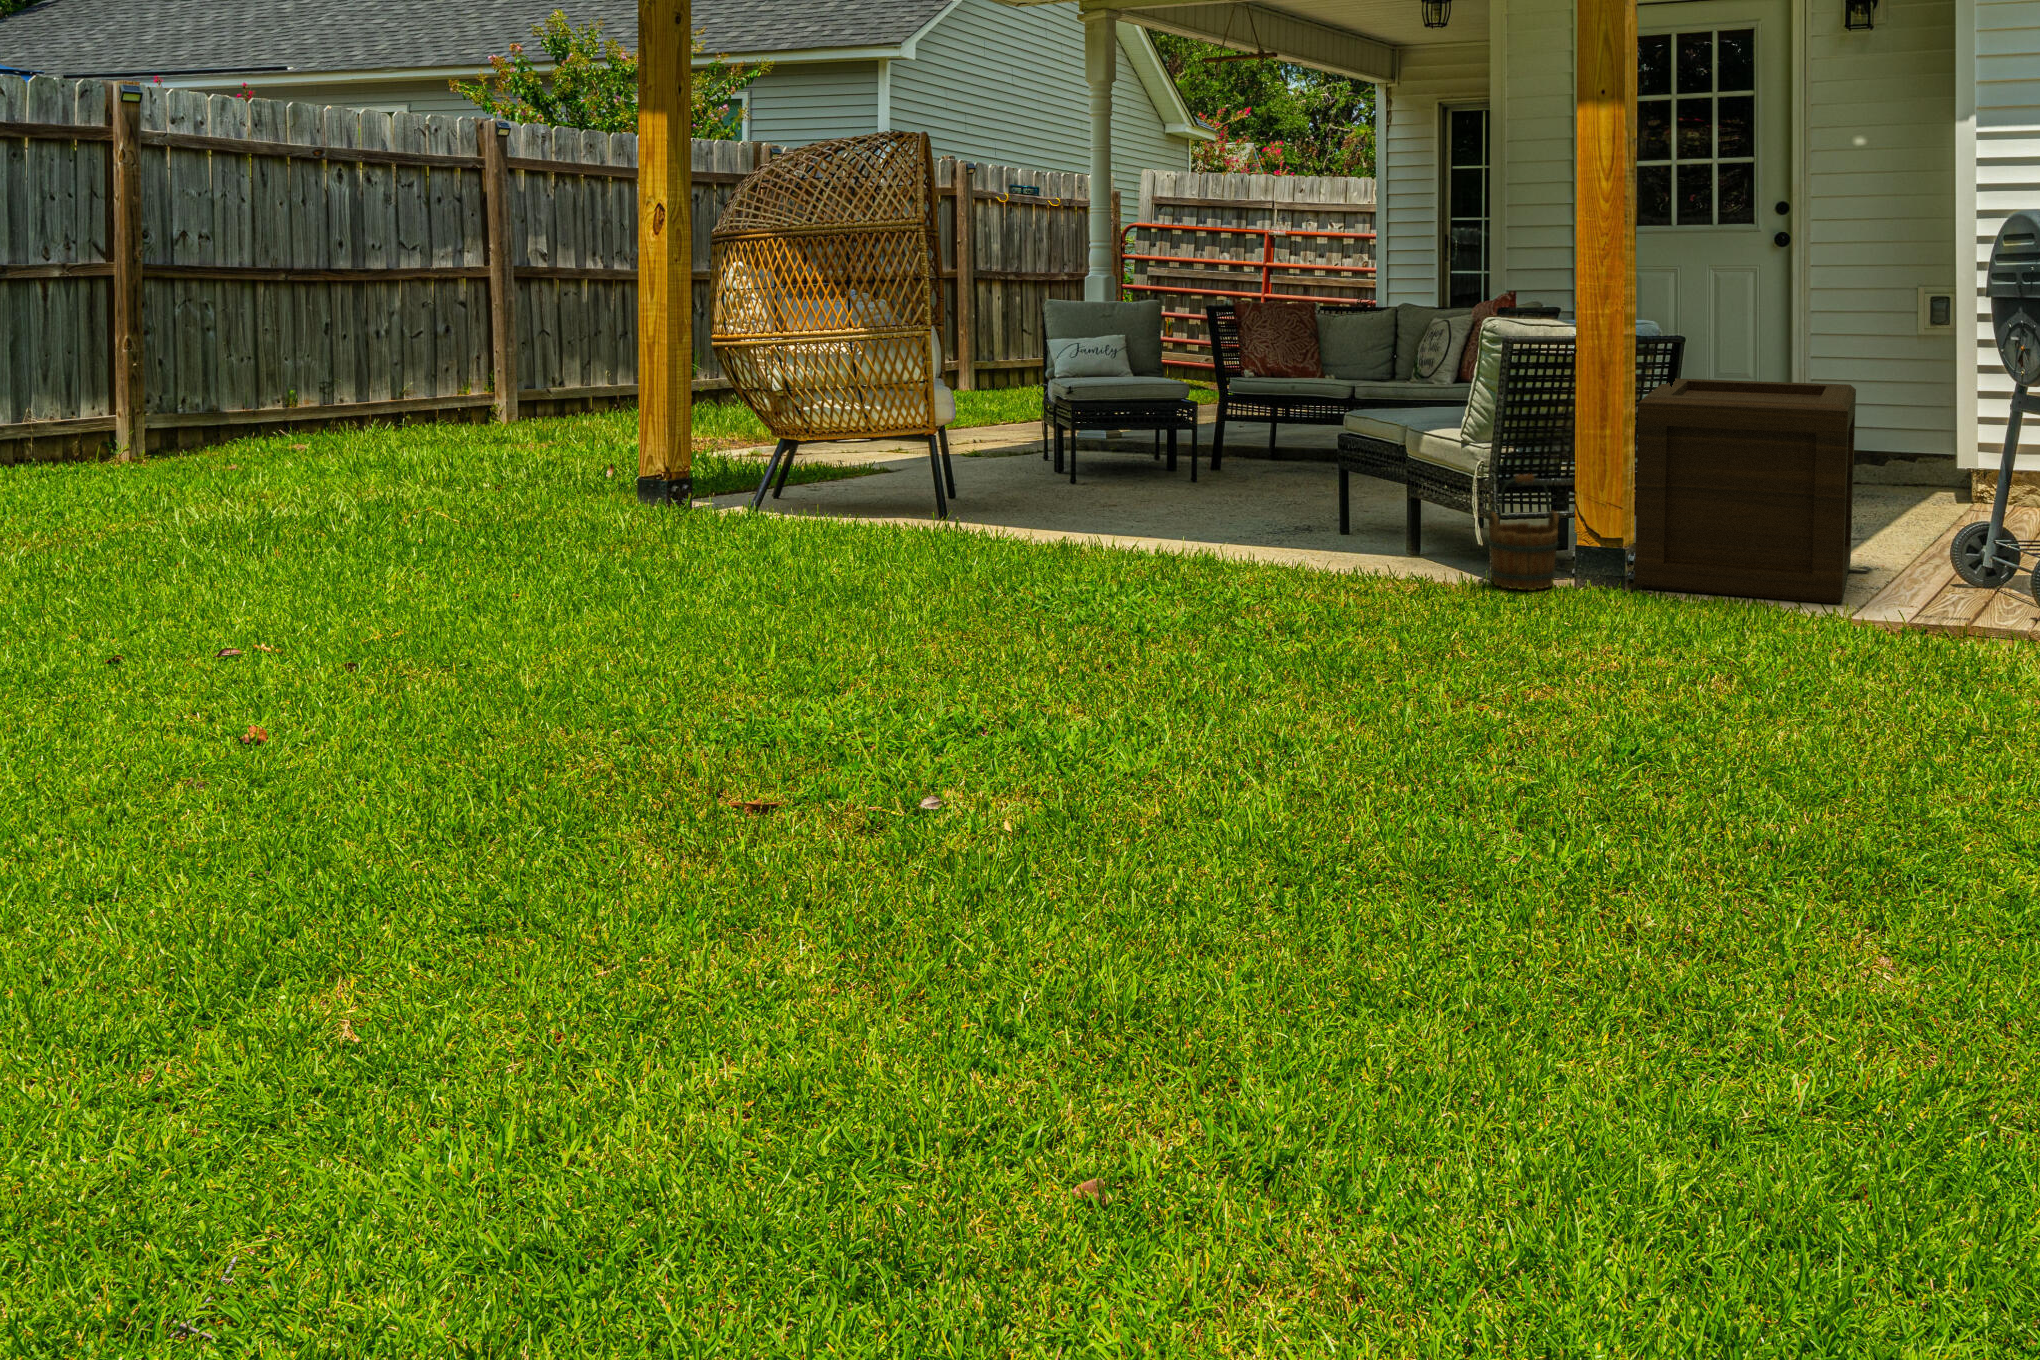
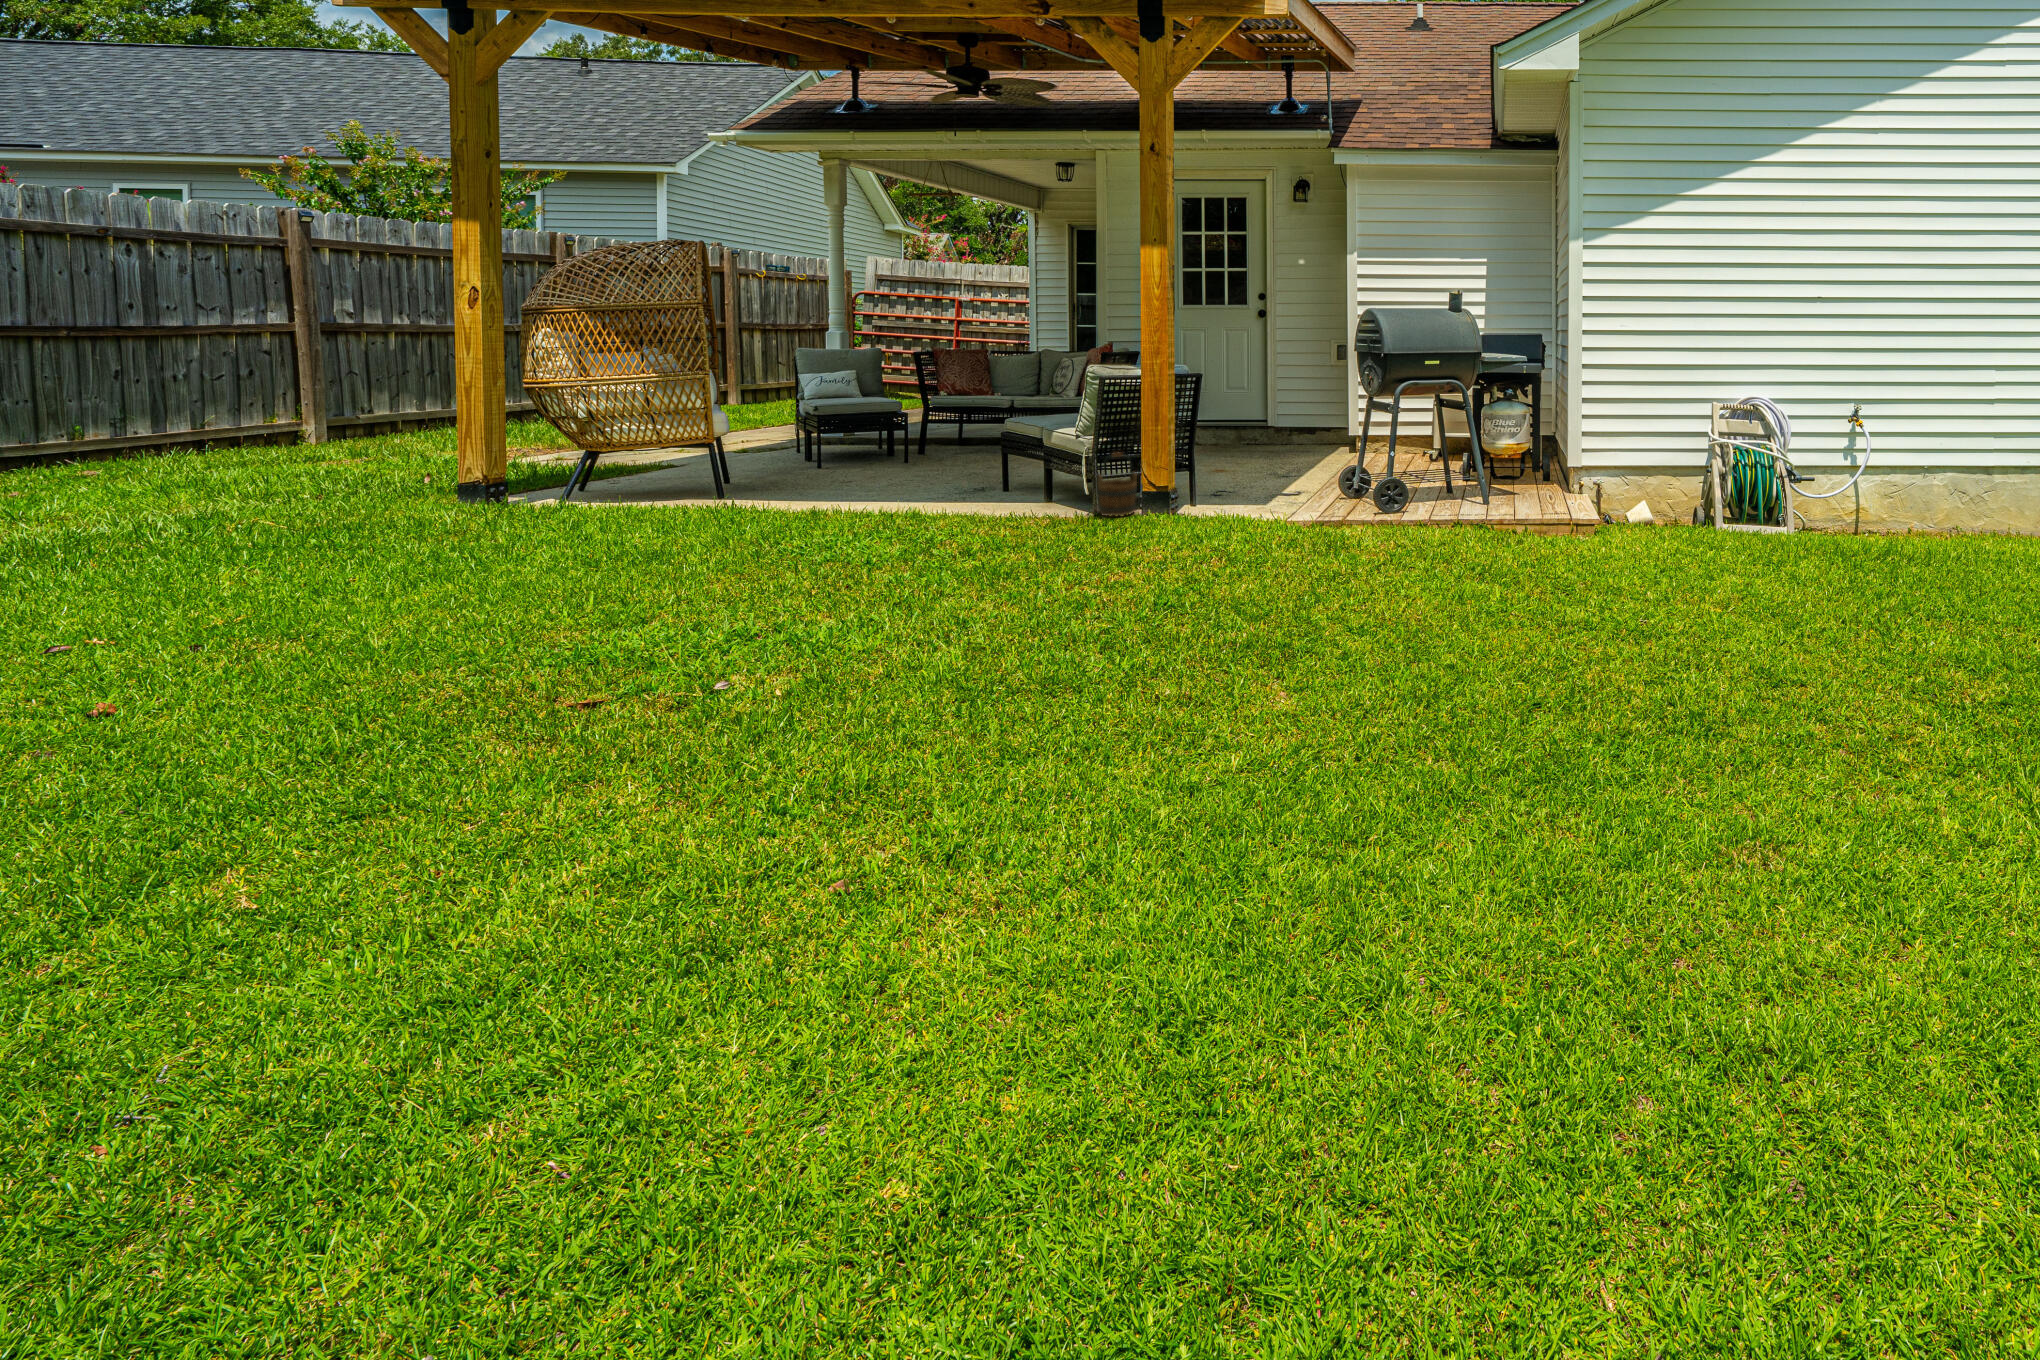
wooden crate: present [1635,378,1856,604] -> none [1180,395,1293,510]

